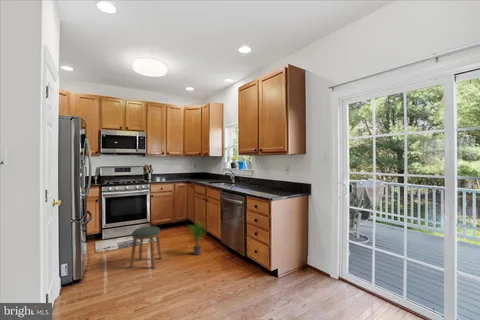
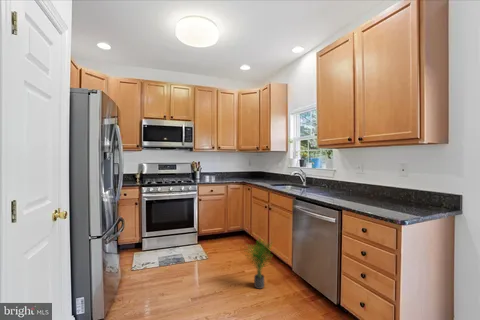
stool: present [130,226,161,269] -> none [169,243,211,308]

